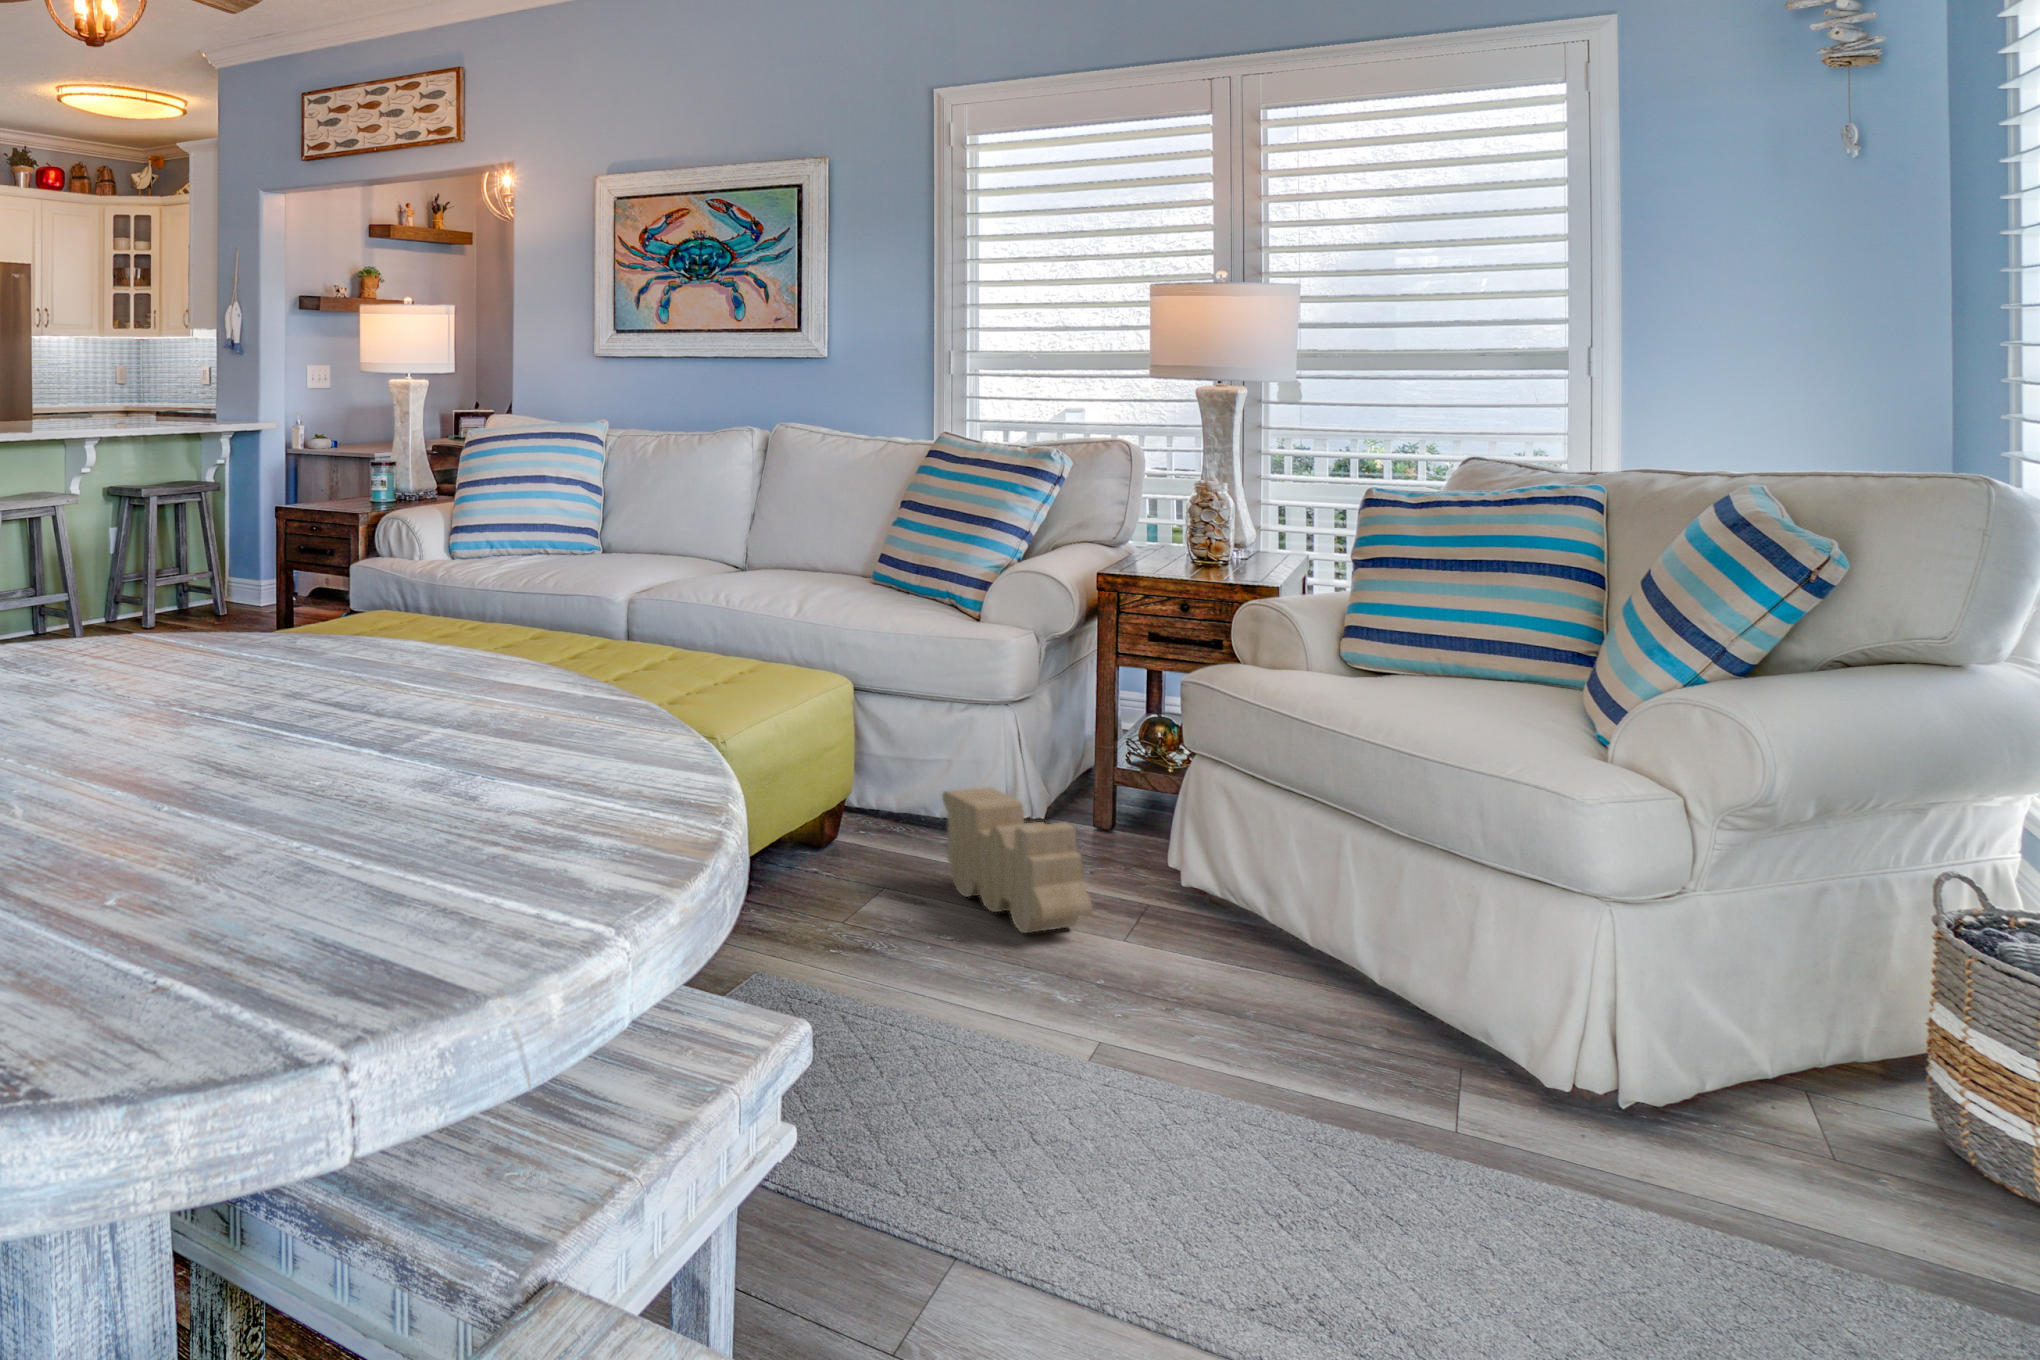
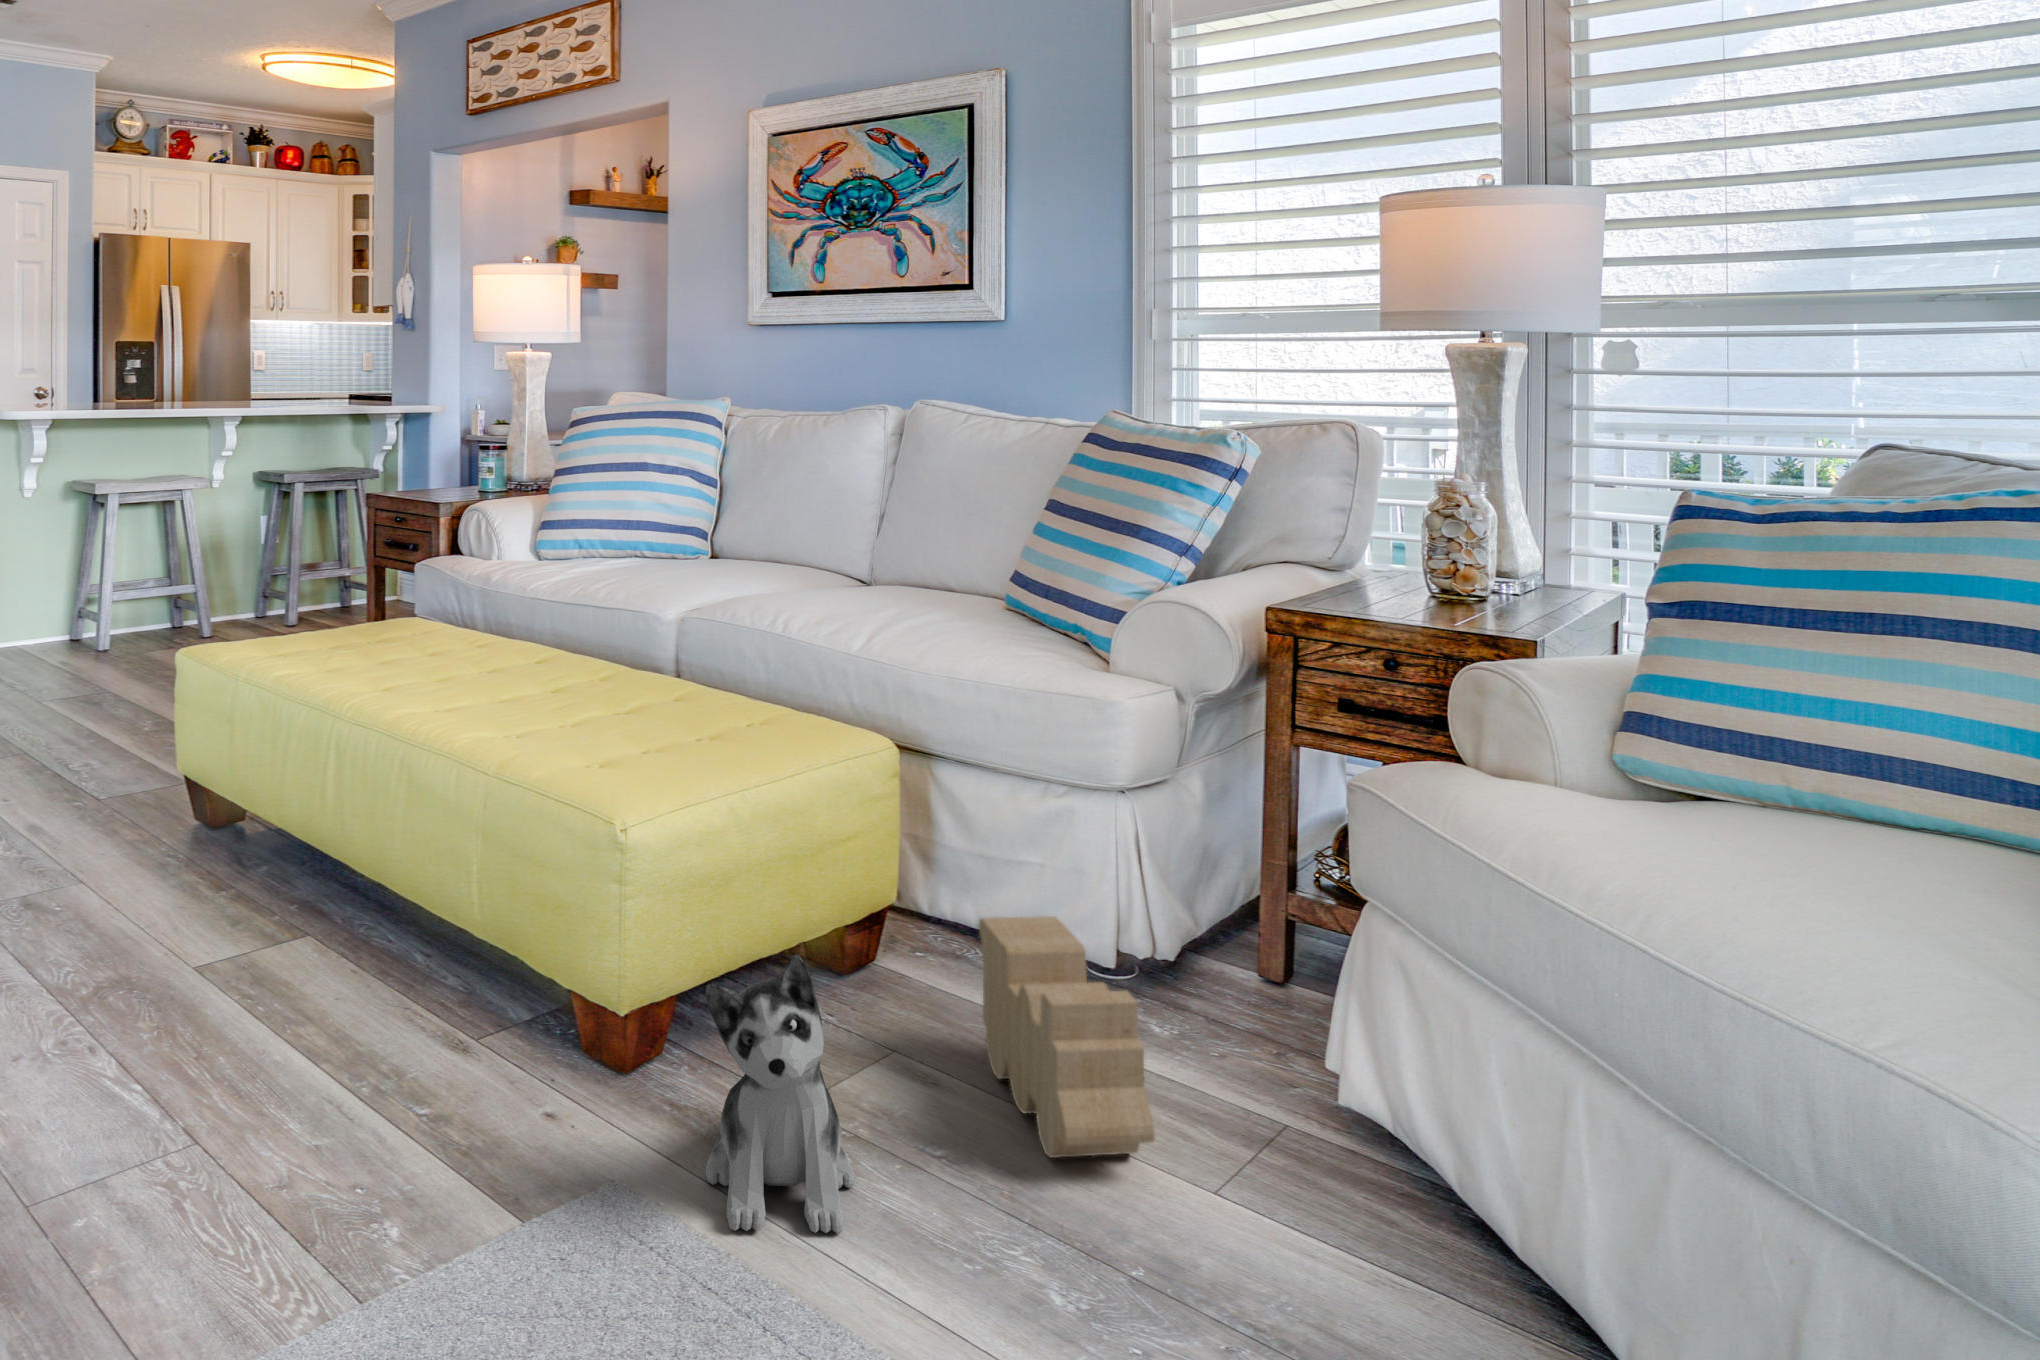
plush toy: none [818,808,927,988] -> present [705,955,855,1233]

